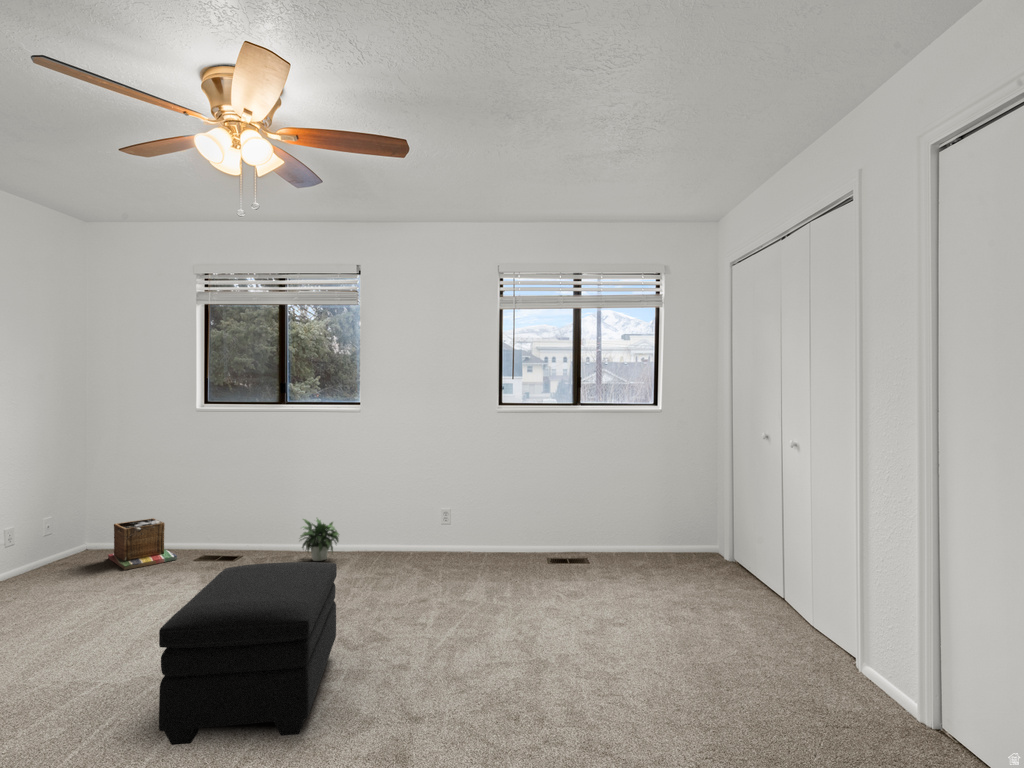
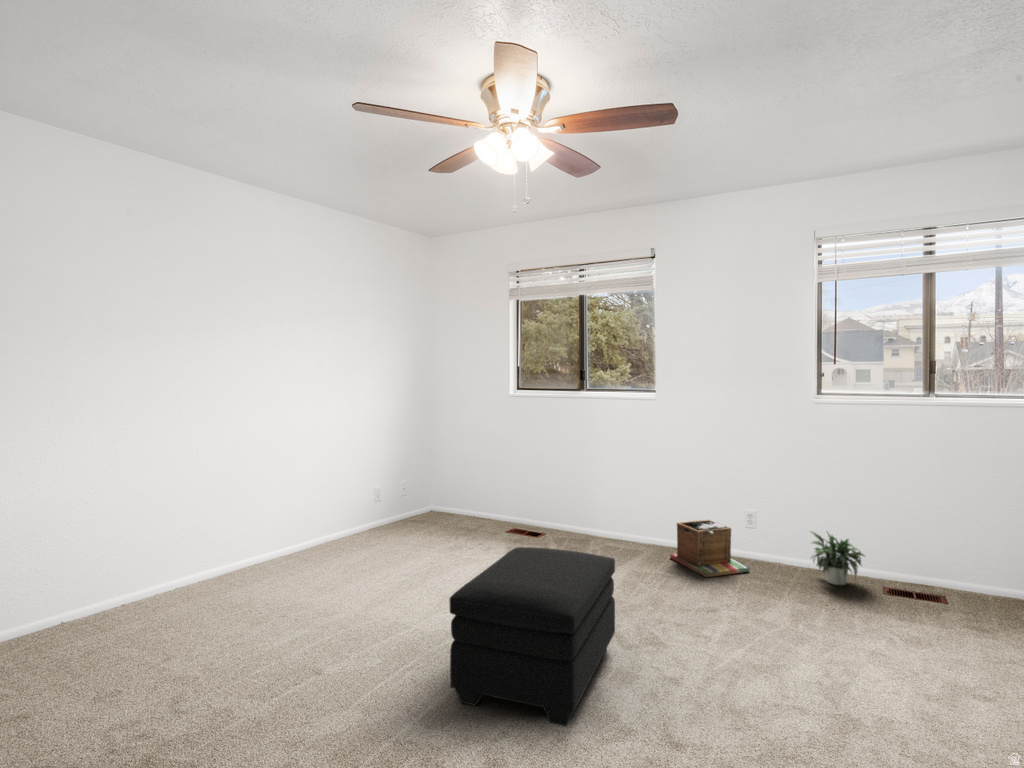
laundry basket: present [108,518,177,570] -> present [670,520,749,577]
potted plant: present [300,519,339,561] -> present [811,532,864,585]

